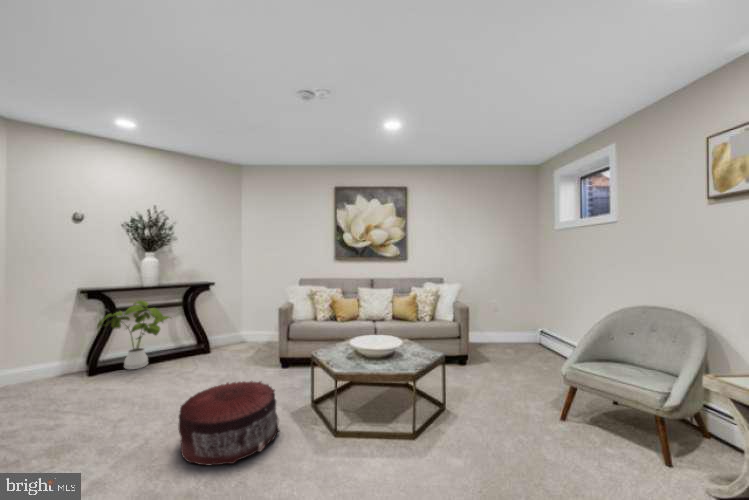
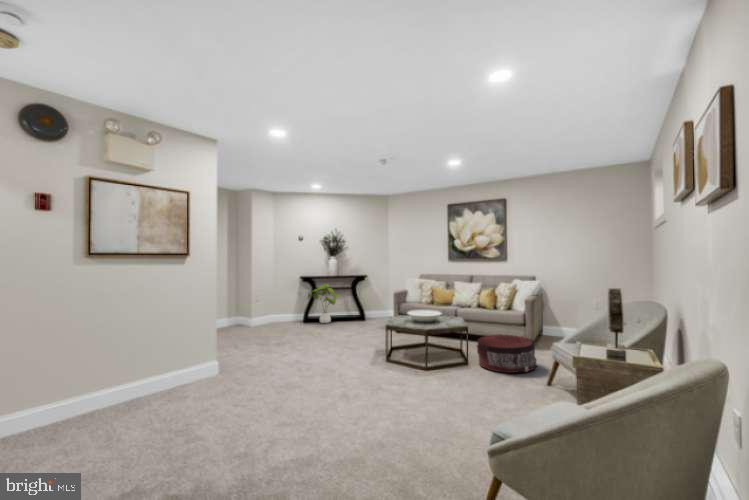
pouf: present [178,381,279,465] -> present [477,334,537,373]

